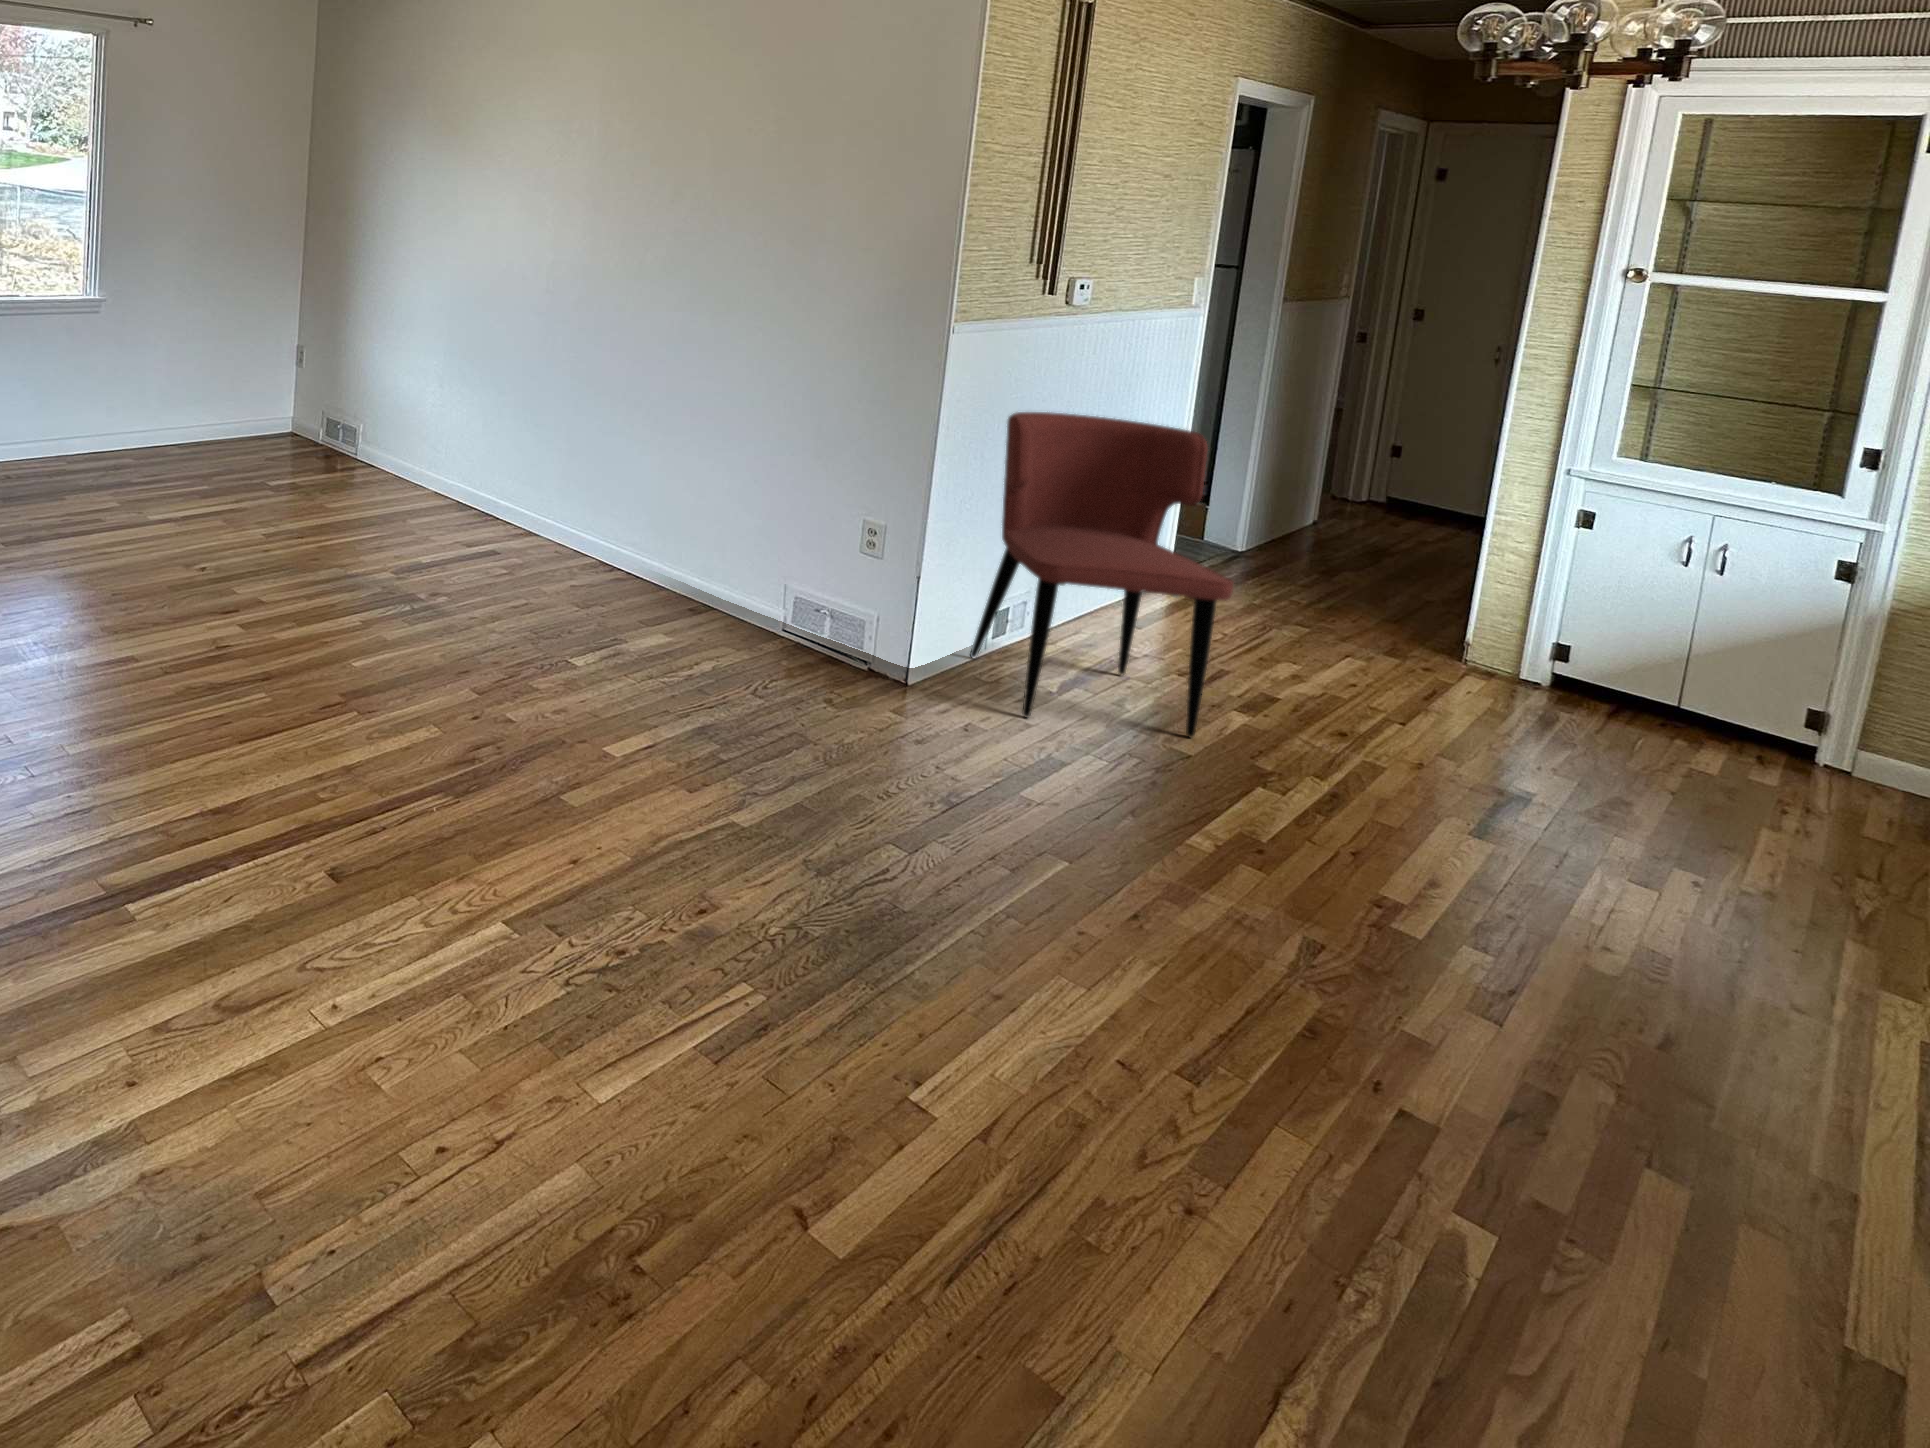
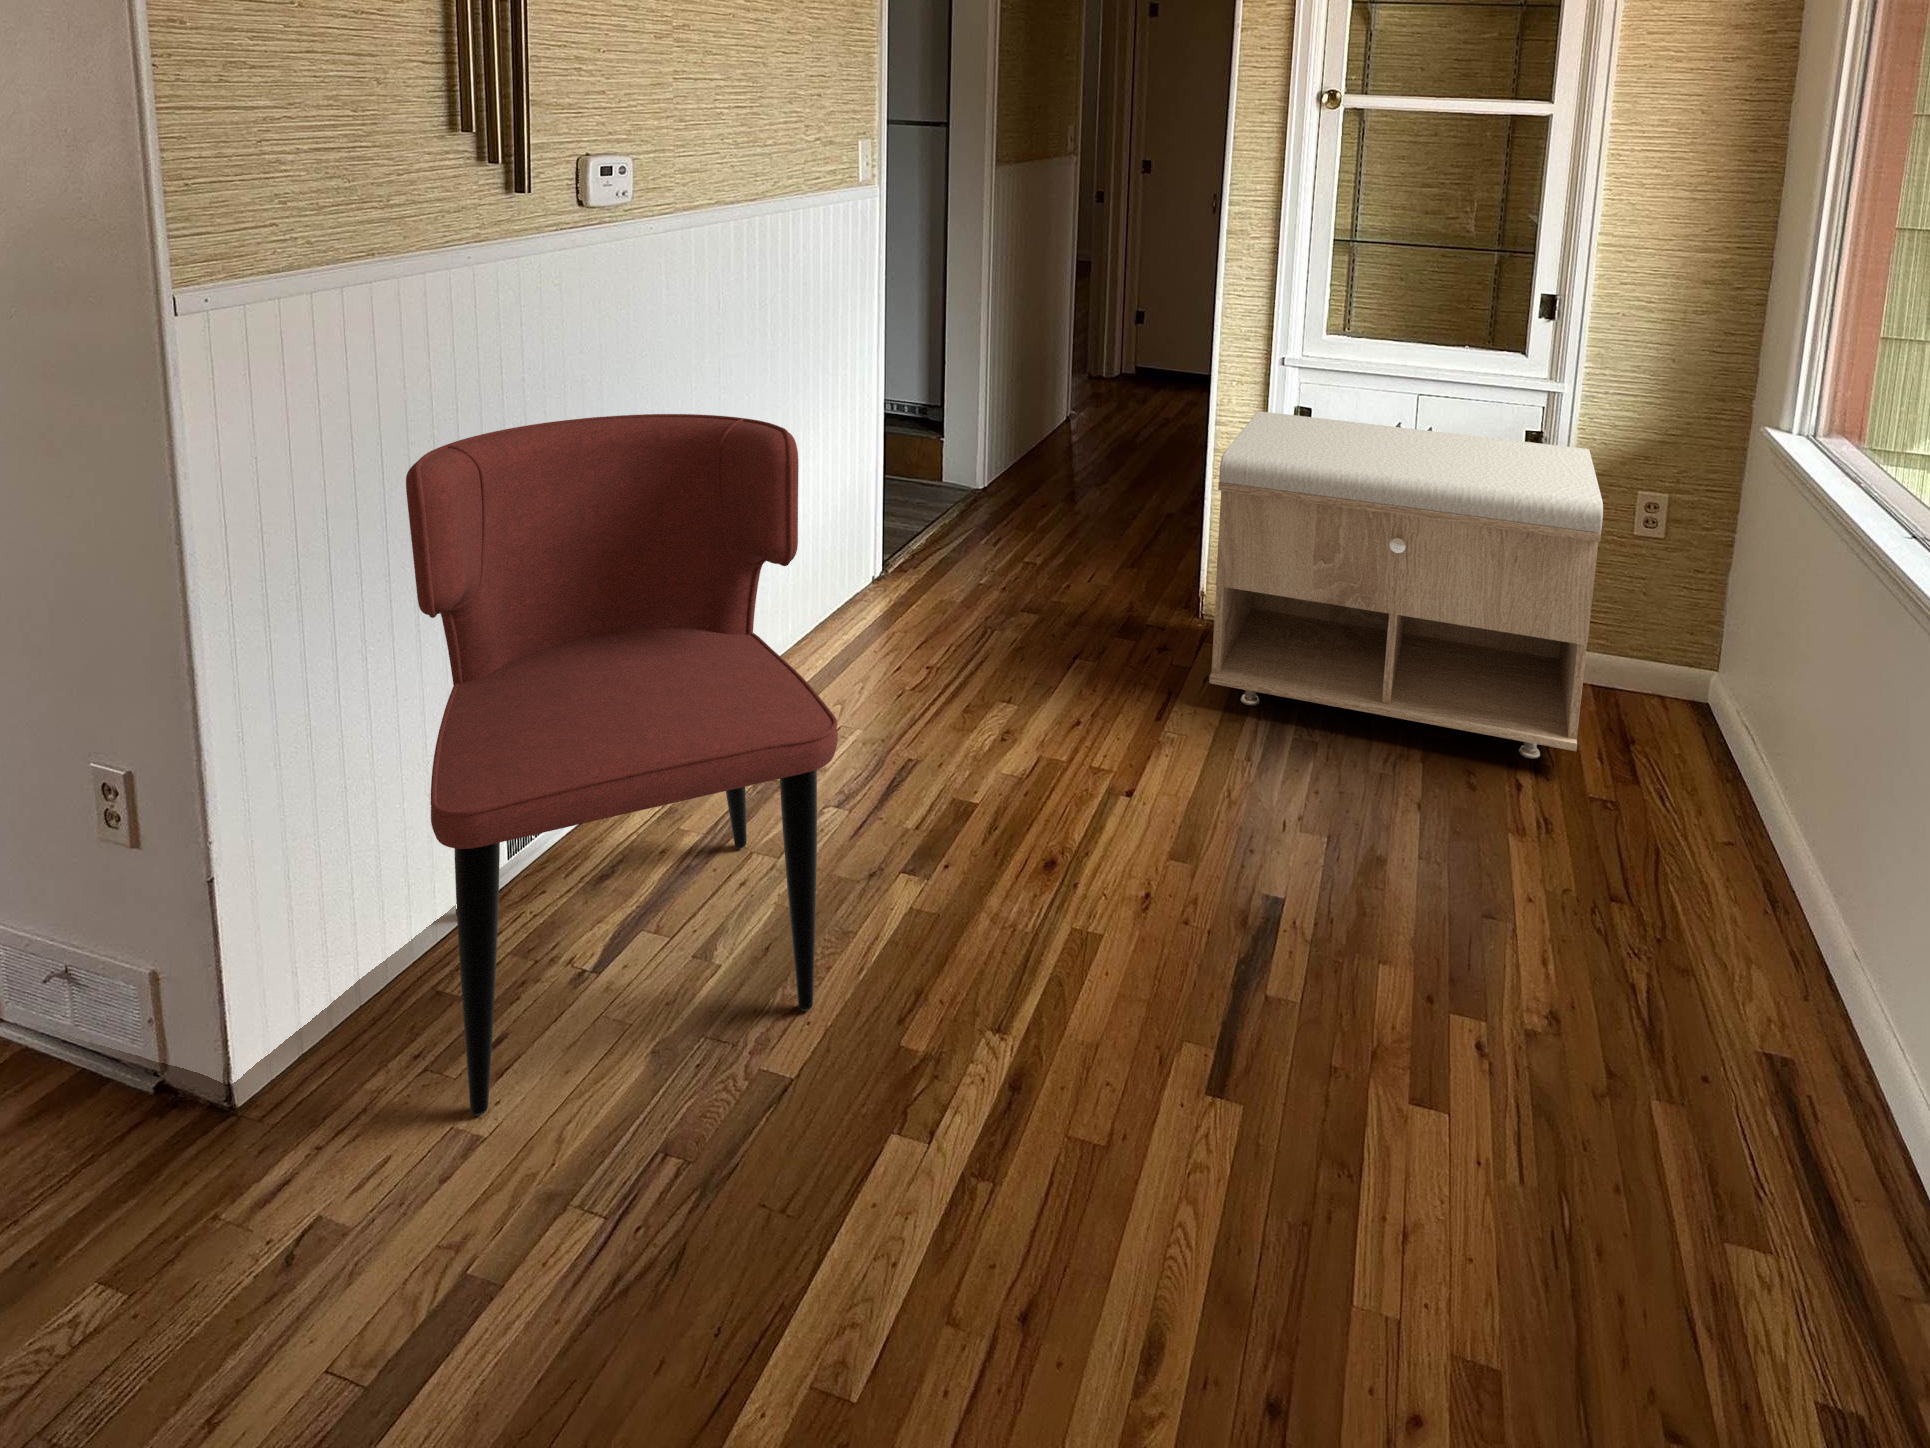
storage bench: none [1475,506,1909,805] -> present [1209,411,1603,759]

